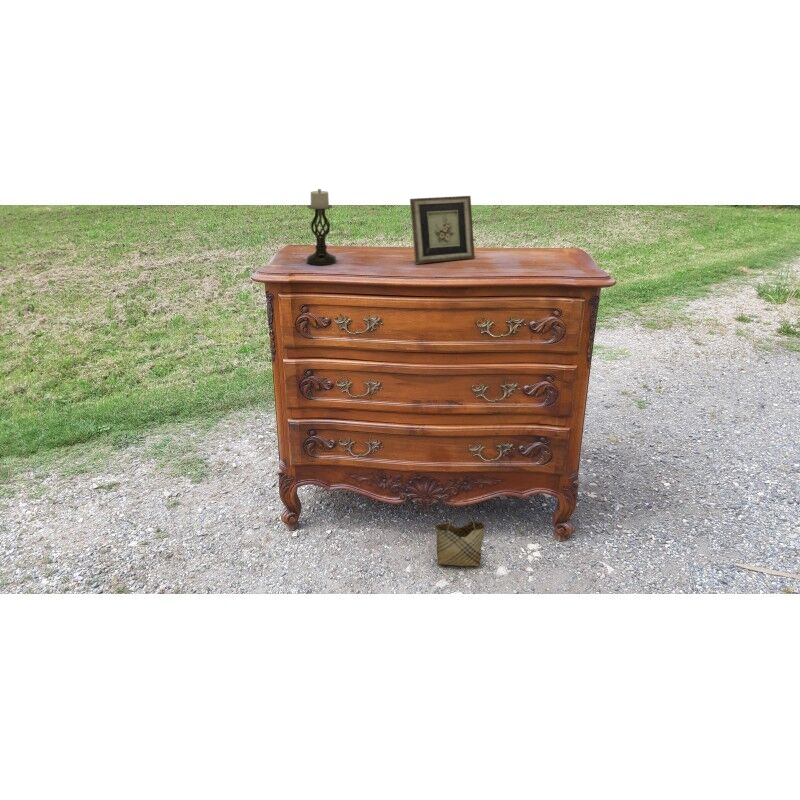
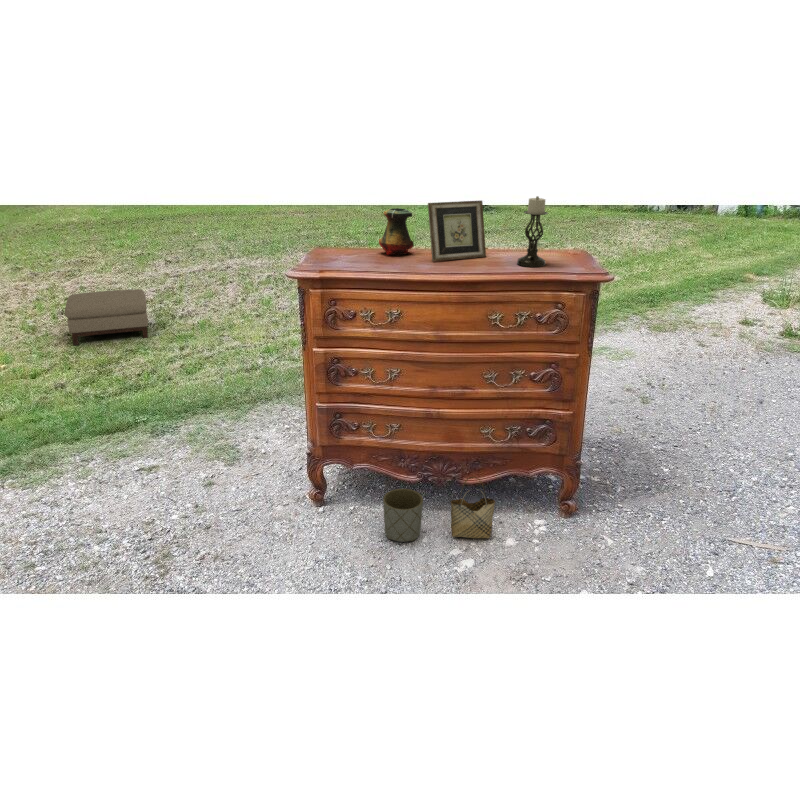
candle holder: present [307,189,336,265] -> present [517,196,548,267]
vase: none [356,204,395,256] -> present [379,208,414,255]
ottoman: none [27,285,117,345] -> present [65,289,148,345]
planter: none [362,512,406,571] -> present [383,489,423,542]

